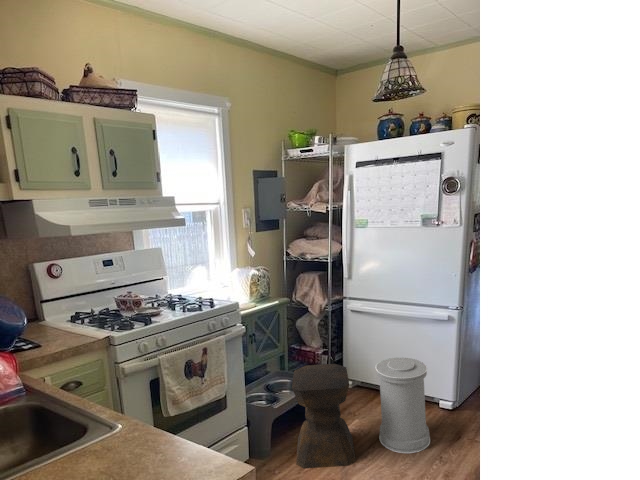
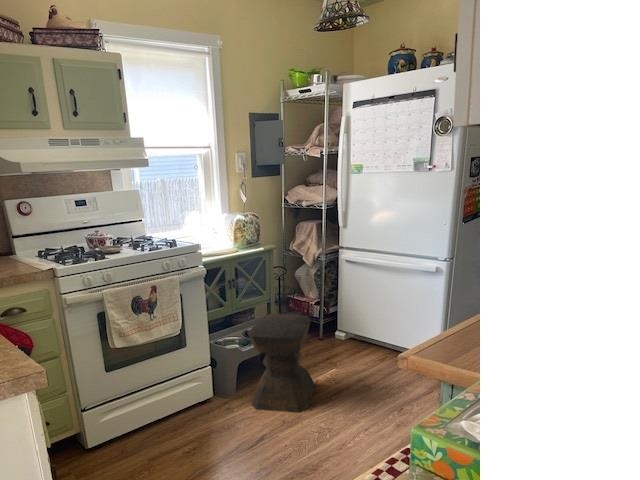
trash can: present [375,358,430,453] -> none [338,315,391,409]

